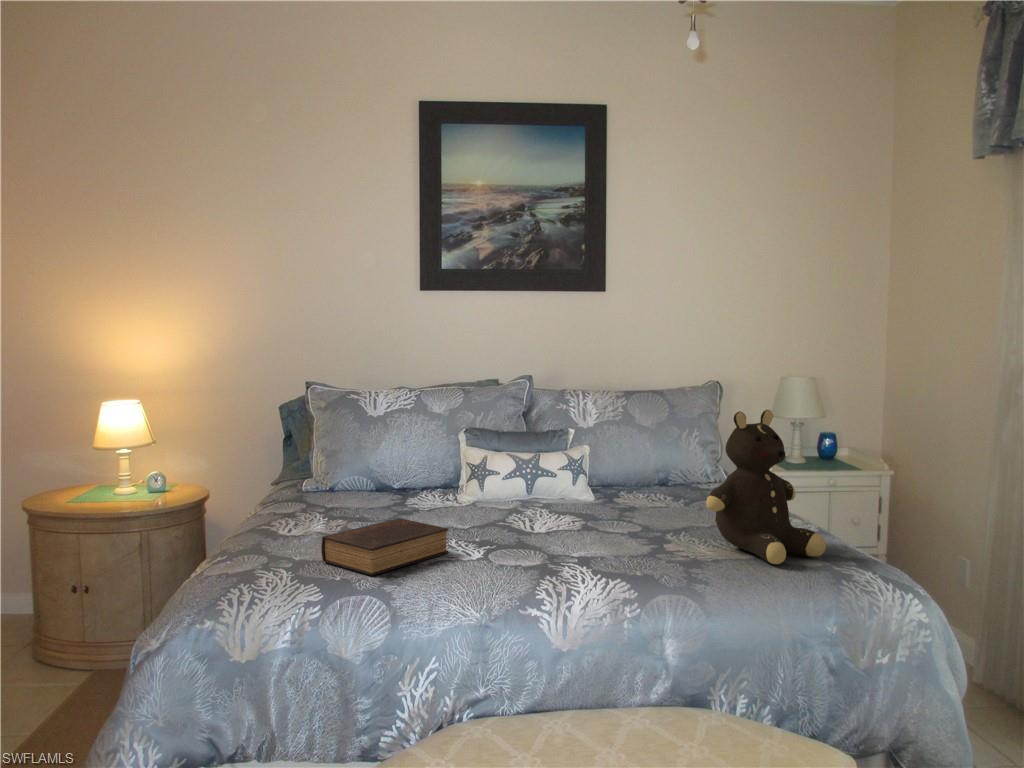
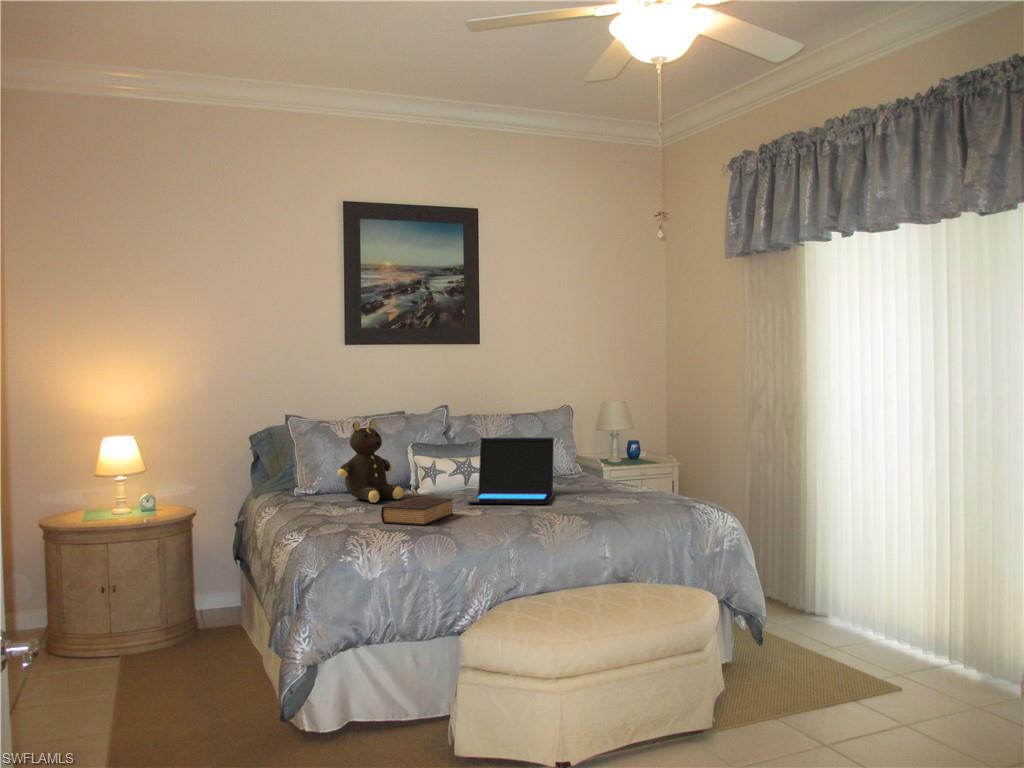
teddy bear: present [706,410,826,564] -> present [338,420,404,503]
laptop: none [492,427,652,545] -> present [466,437,554,505]

